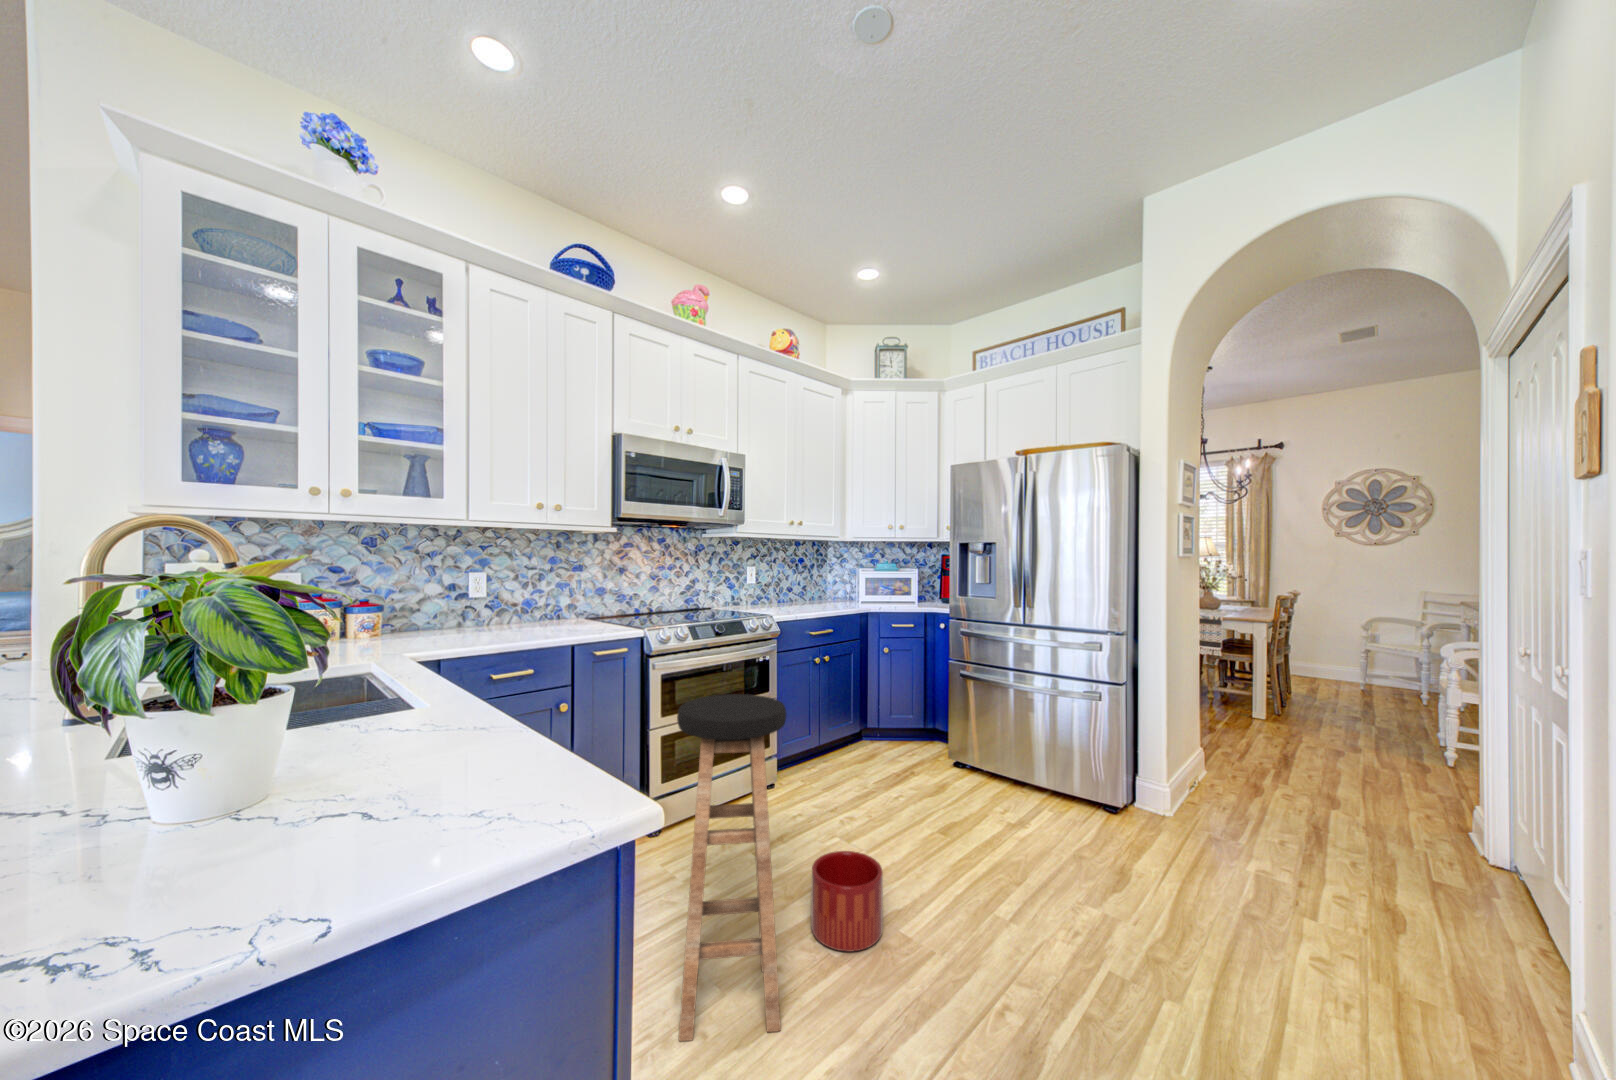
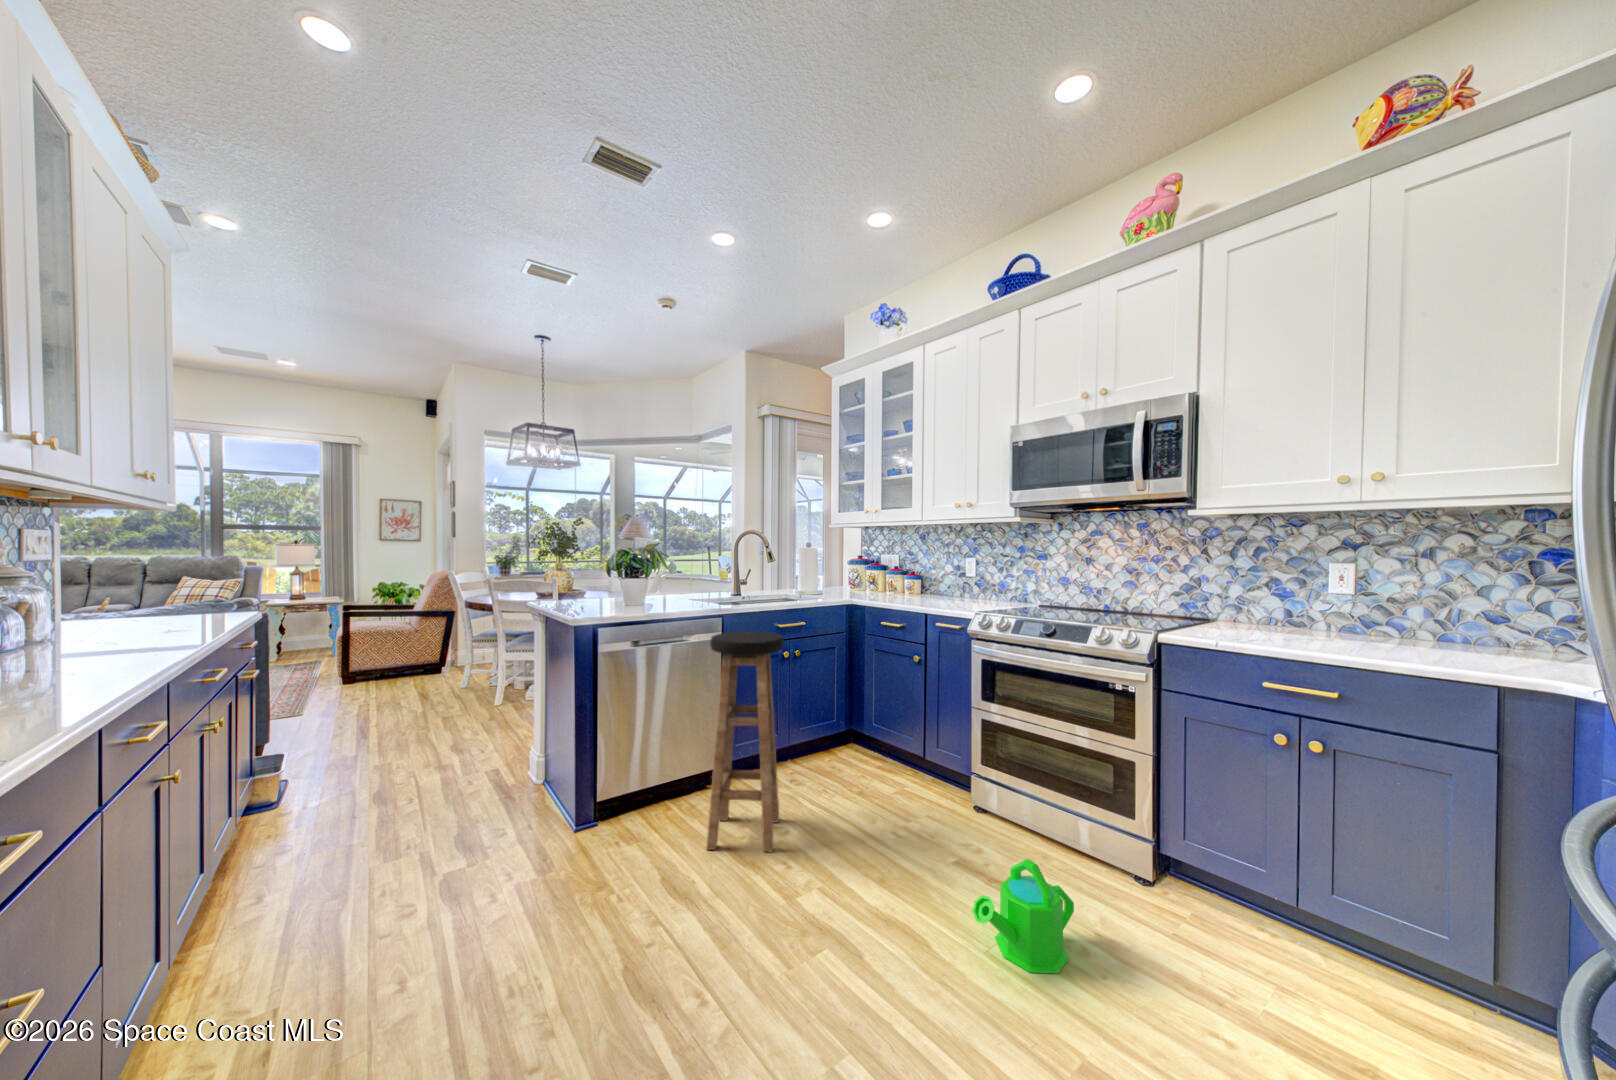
watering can: none [837,771,890,838] -> present [973,859,1074,974]
planter: present [811,851,883,952] -> none [764,818,833,916]

